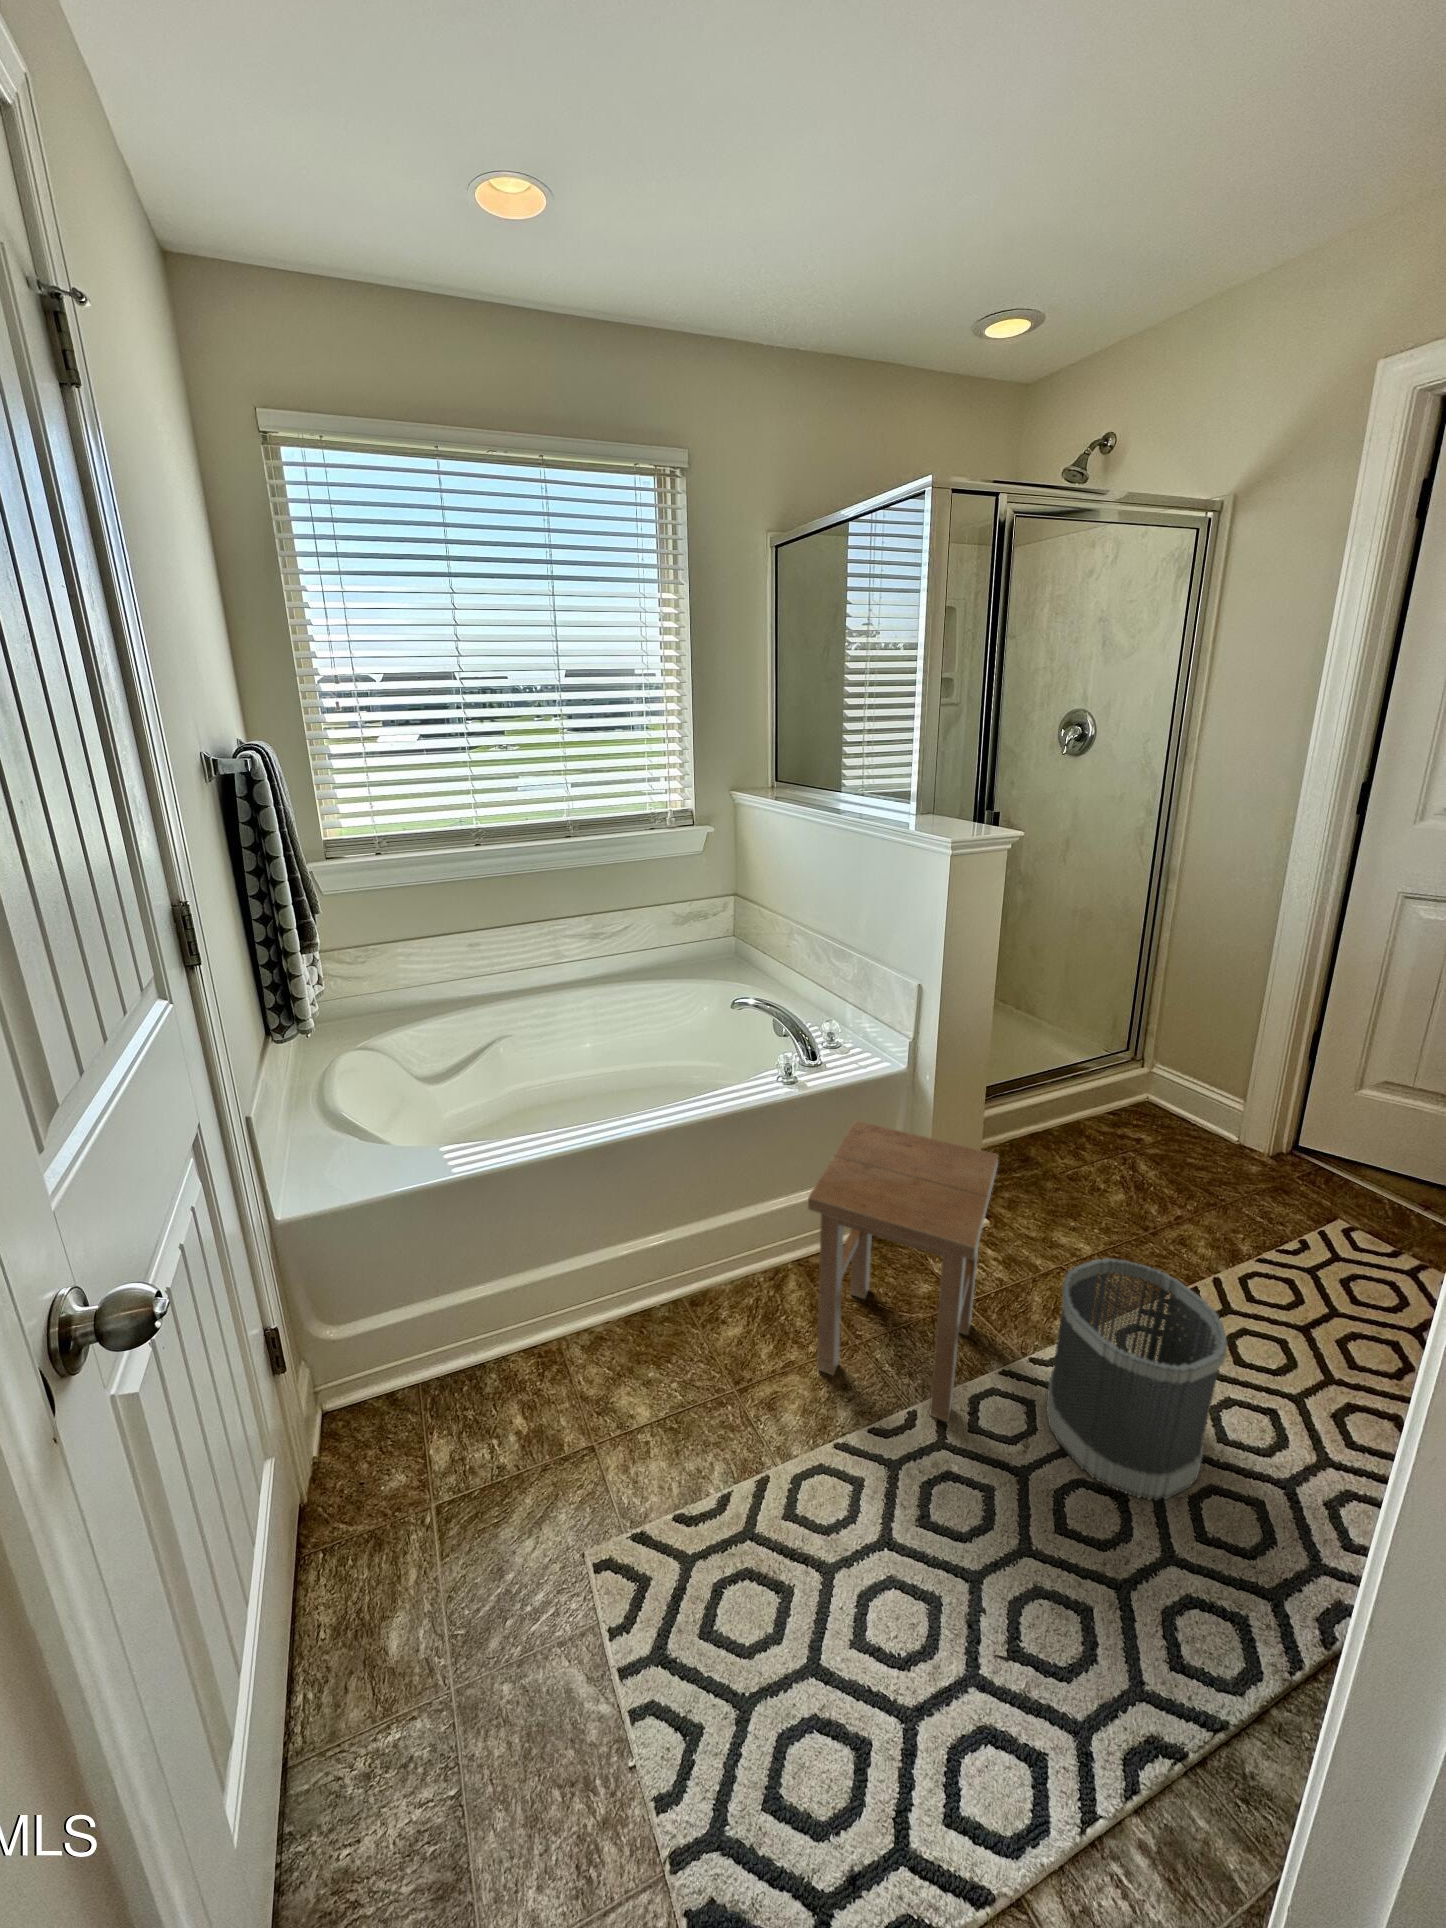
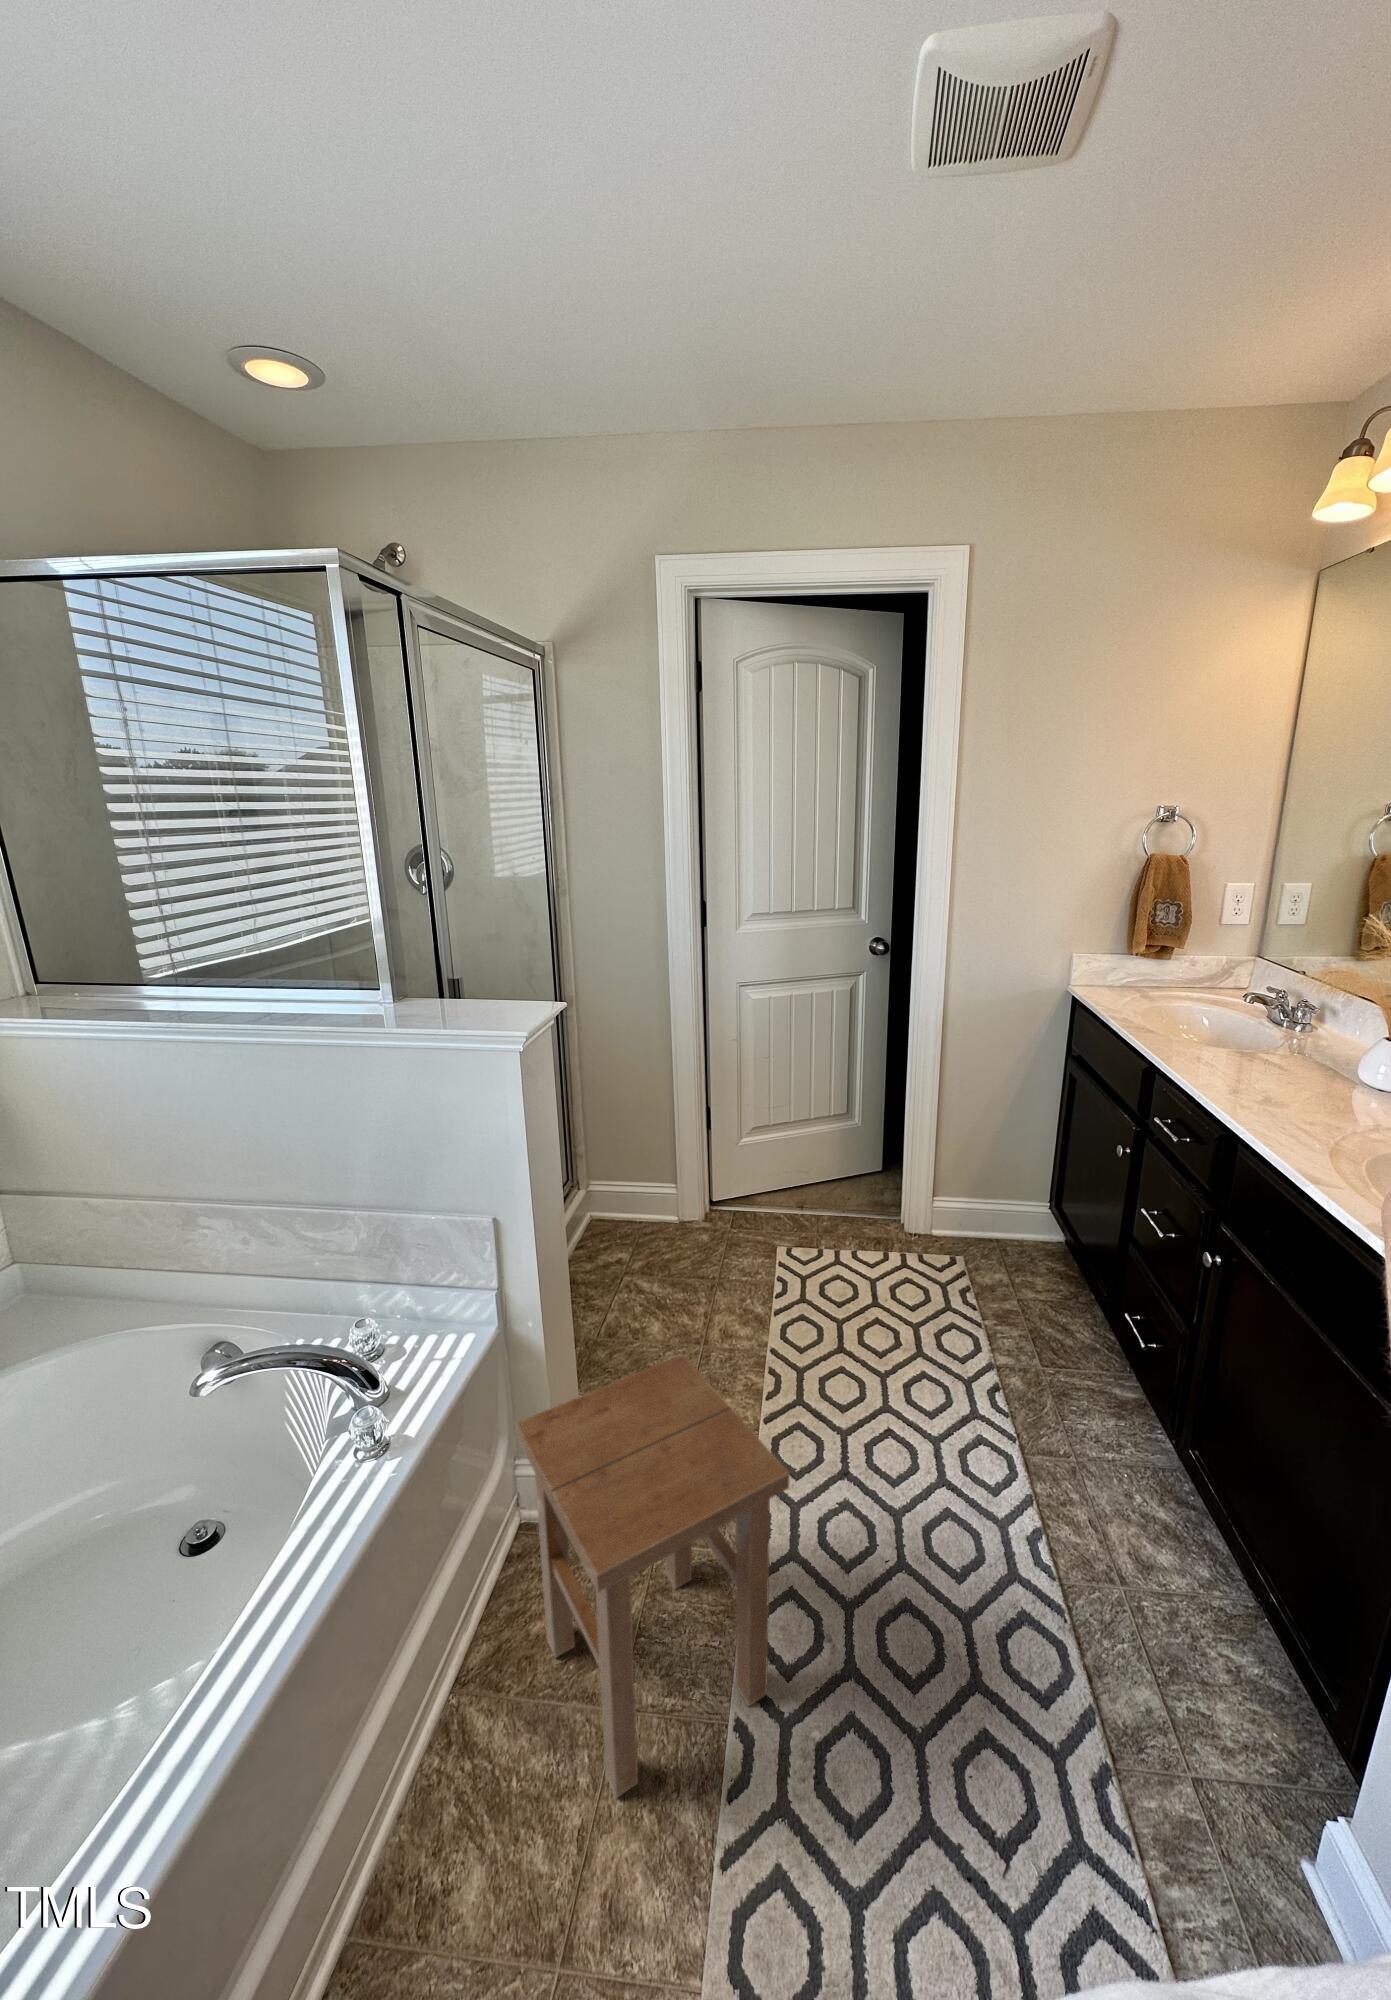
wastebasket: present [1047,1258,1228,1501] -> none [787,1371,930,1612]

